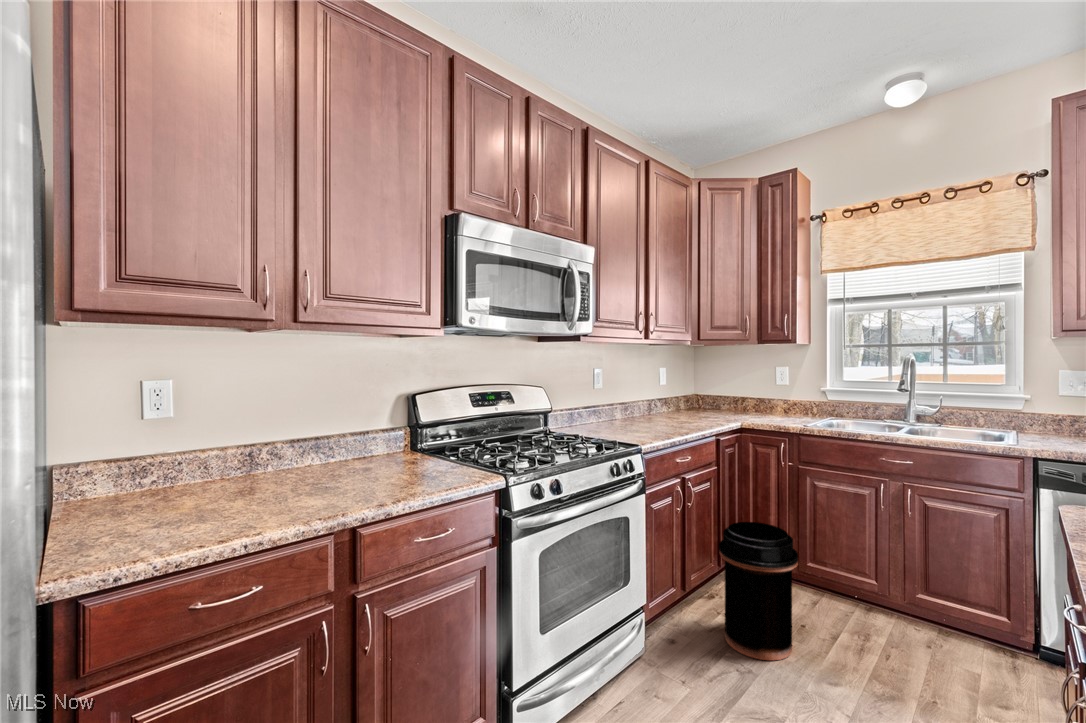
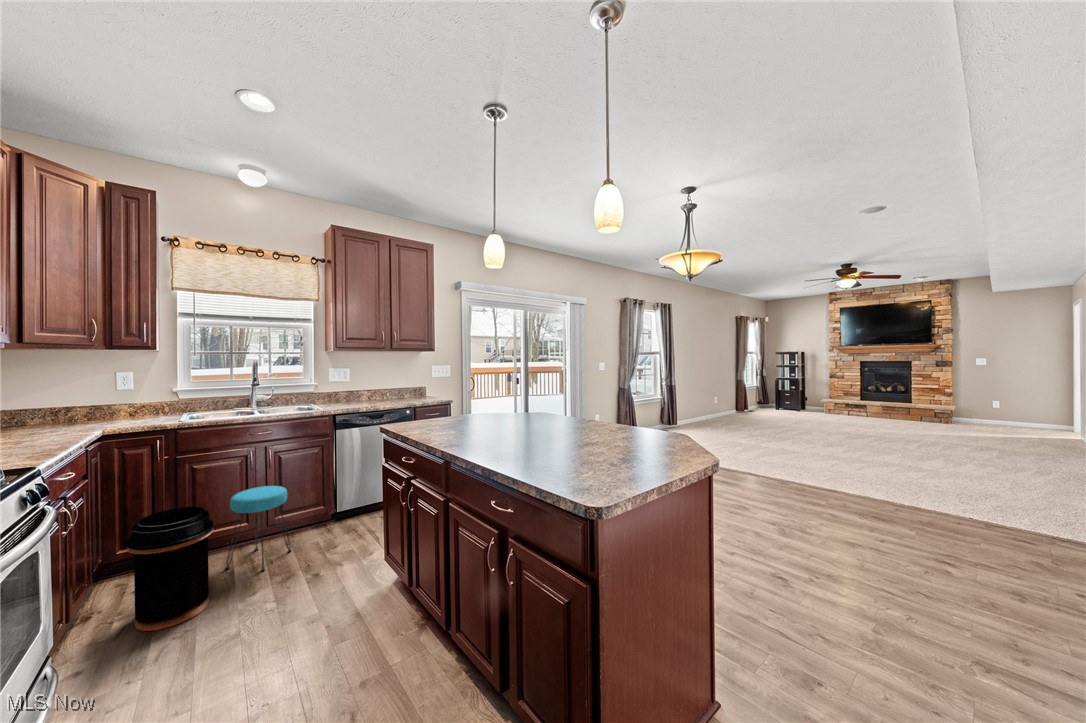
stool: none [832,534,926,659] -> present [226,486,291,570]

